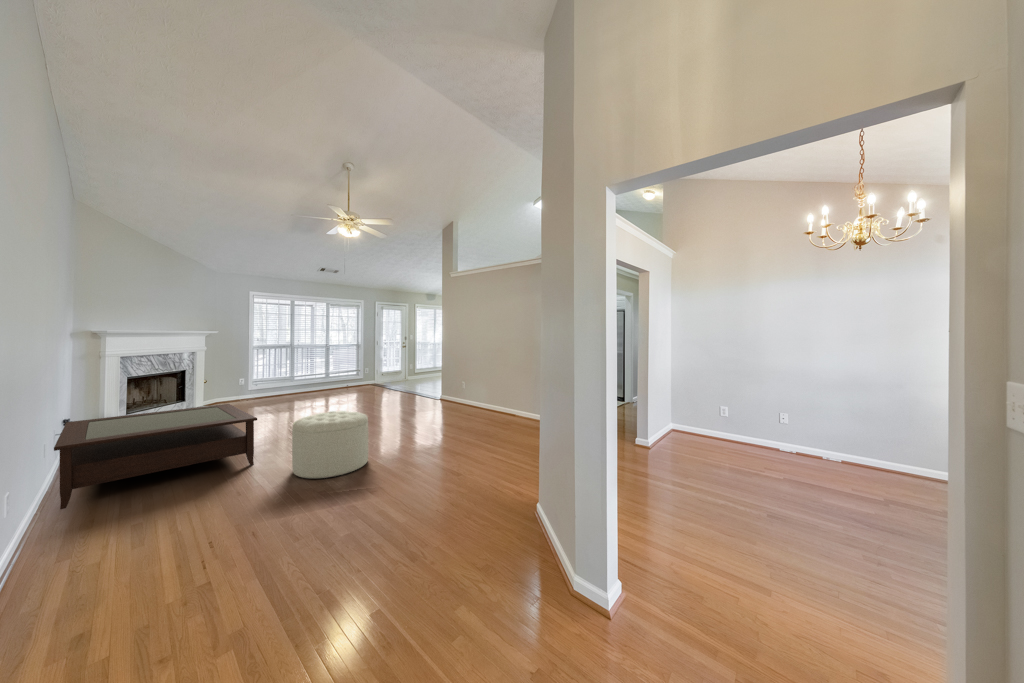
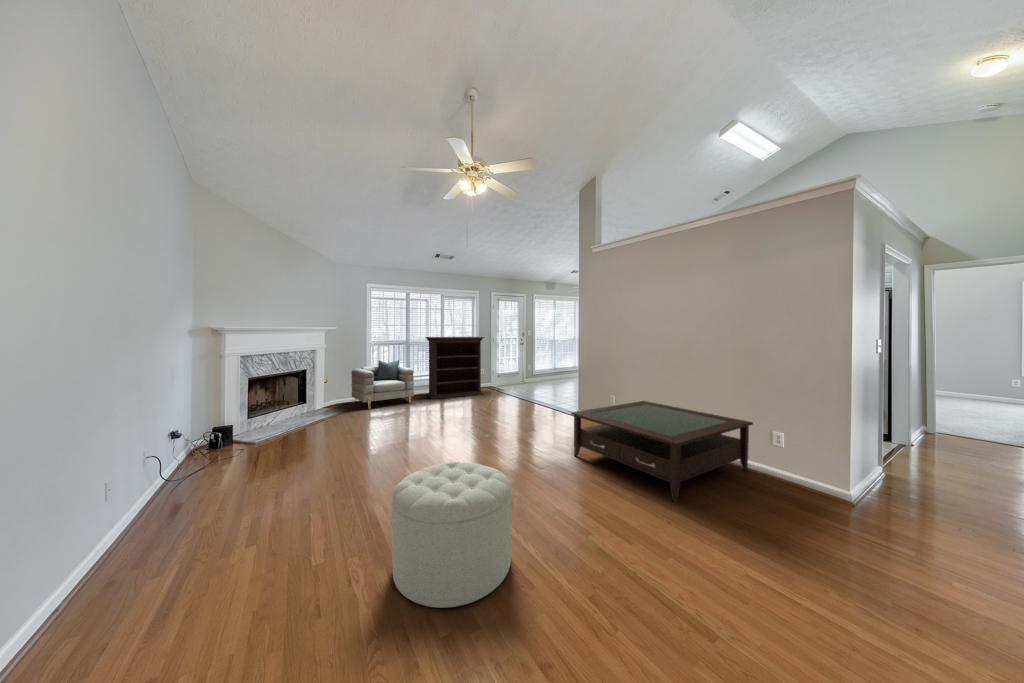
bookshelf: none [309,340,368,395] -> present [425,337,484,399]
armchair: none [233,361,299,405] -> present [352,360,414,407]
coffee table: present [54,404,257,509] -> present [571,401,753,502]

